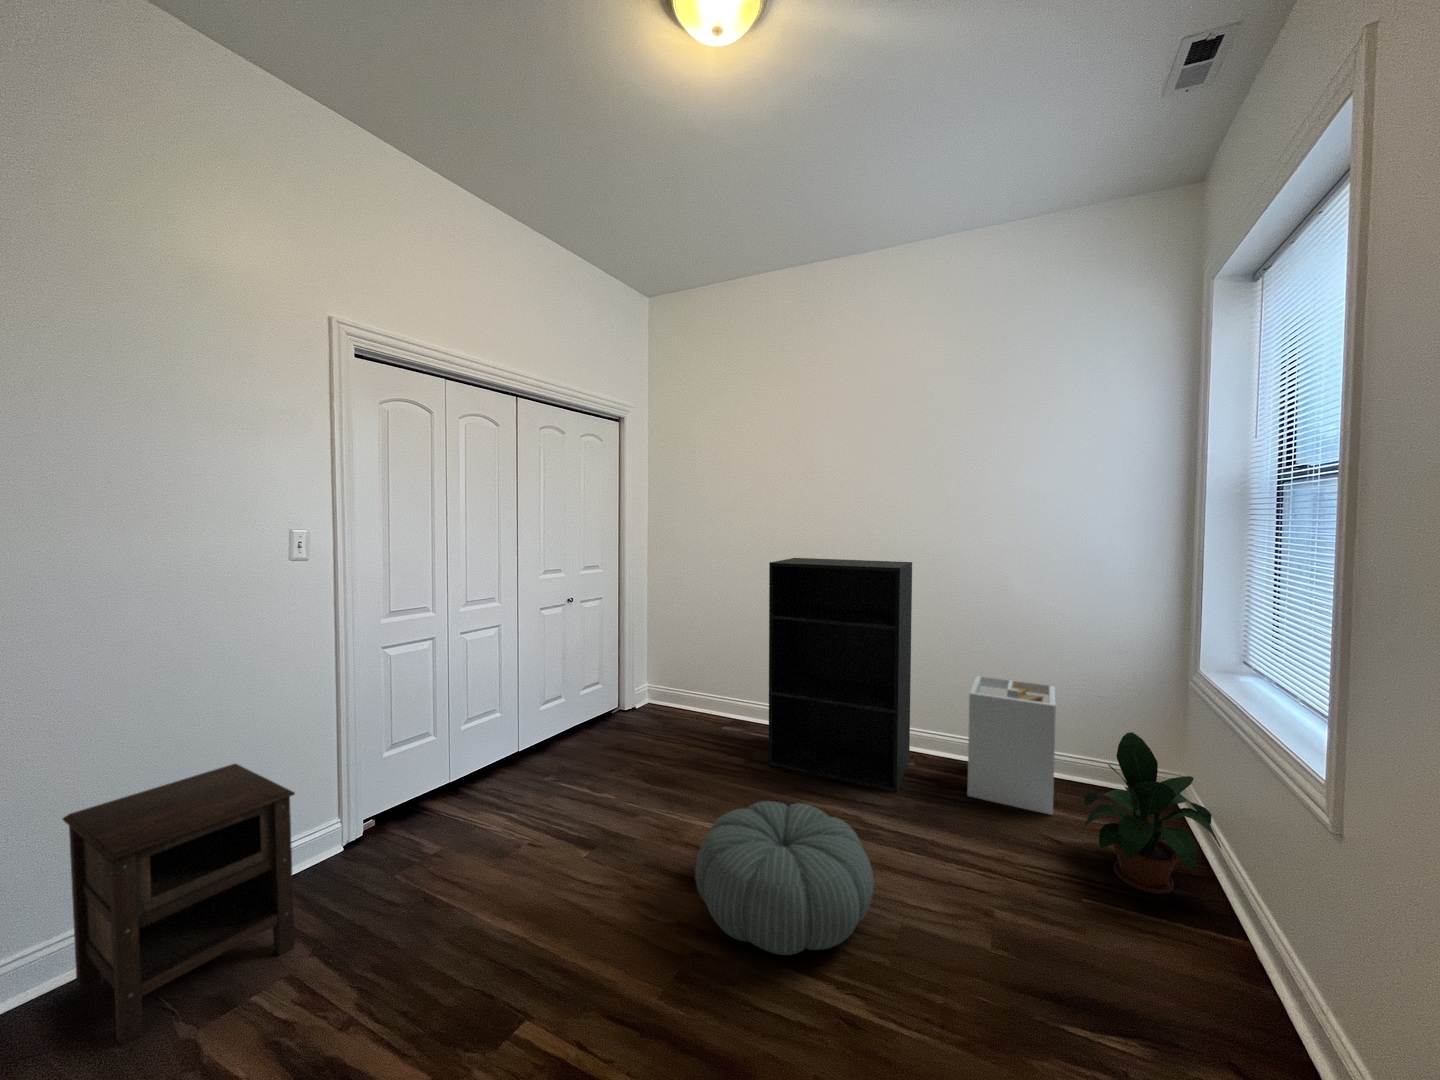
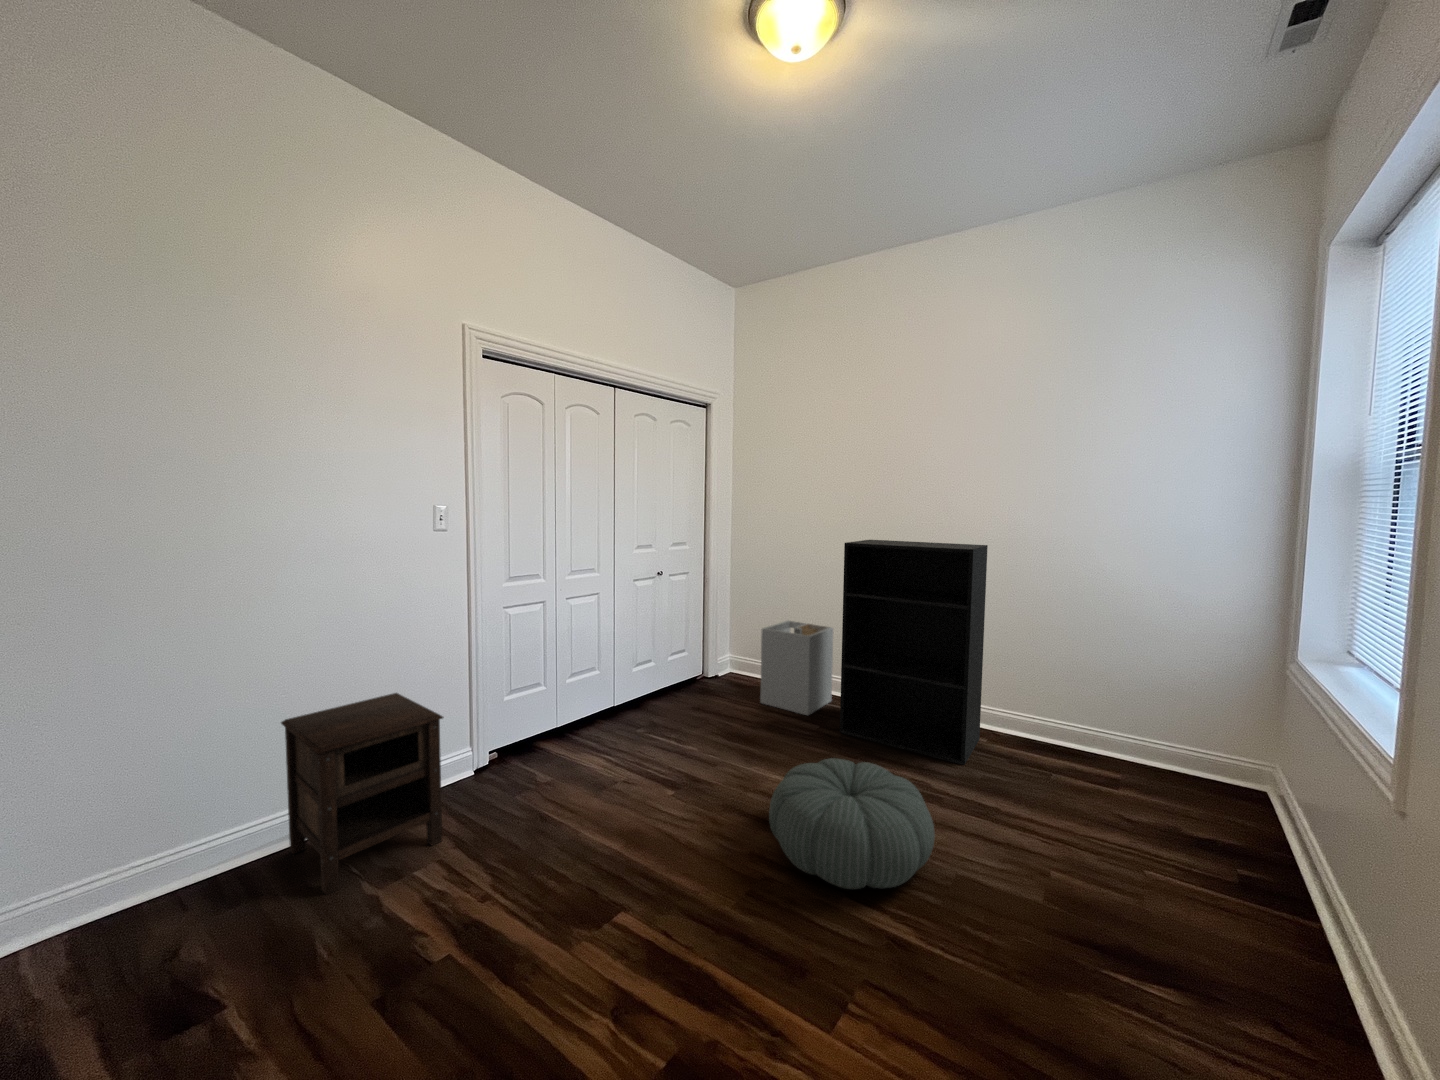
laundry hamper: present [967,676,1056,815] -> present [760,621,833,715]
potted plant: present [1085,732,1221,894] -> none [1157,717,1305,877]

